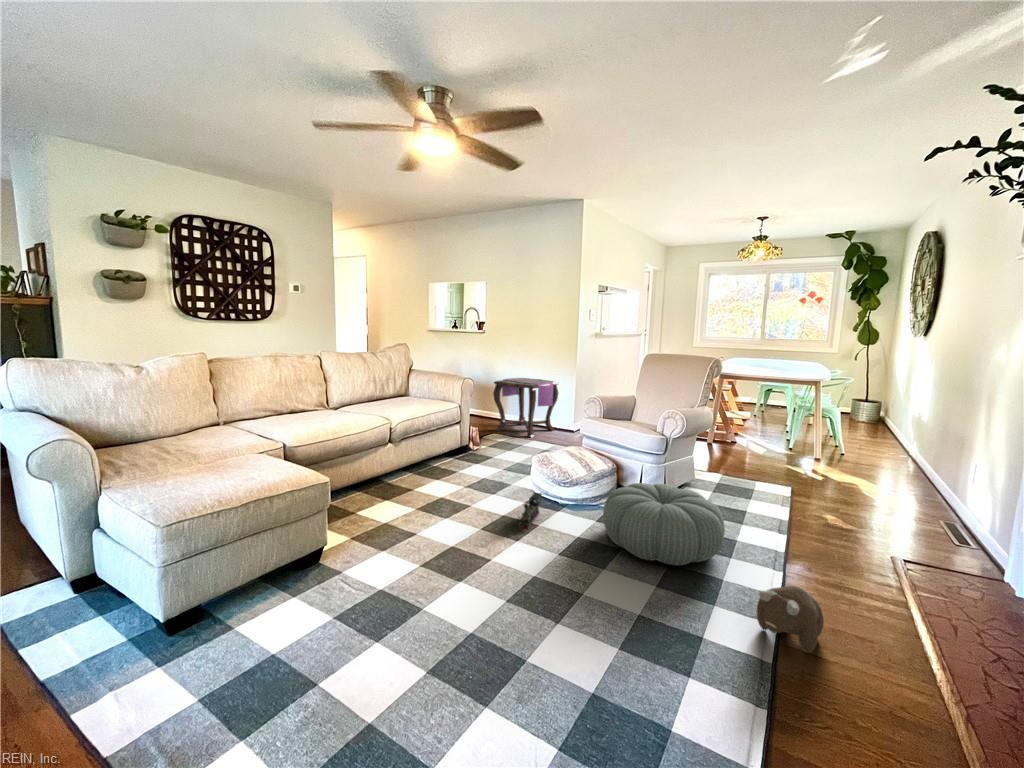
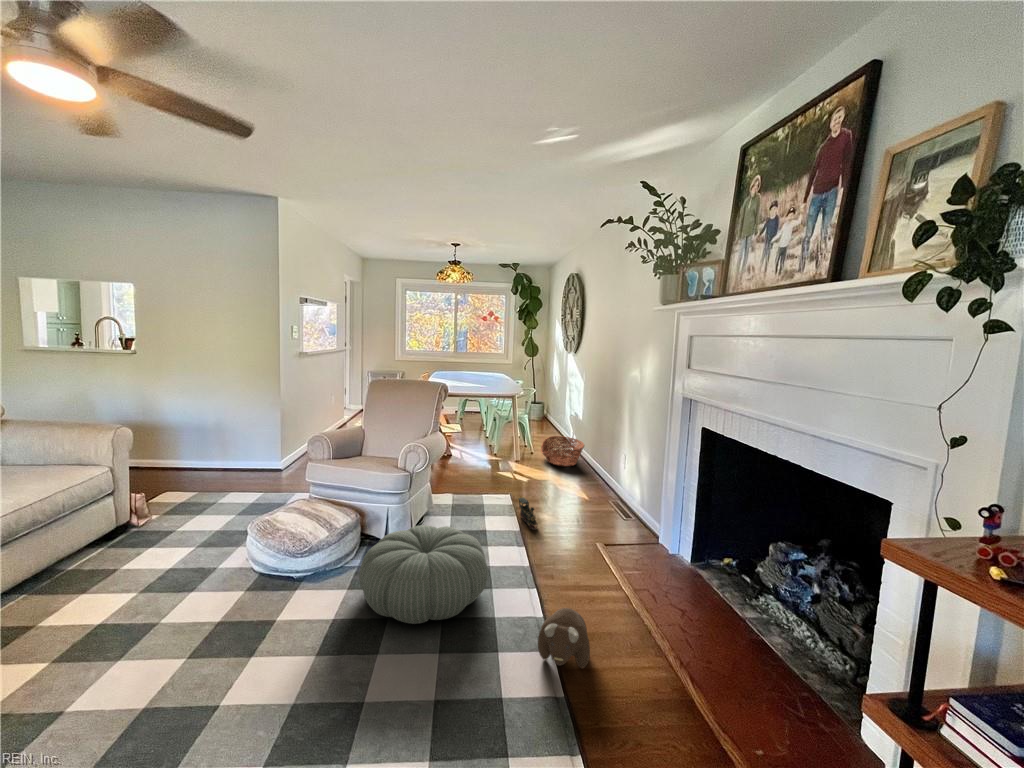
side table: present [493,378,559,437] -> none [161,411,262,488]
basket: none [853,442,926,481] -> present [541,436,584,467]
toy train: present [519,493,542,530] -> present [519,498,538,529]

